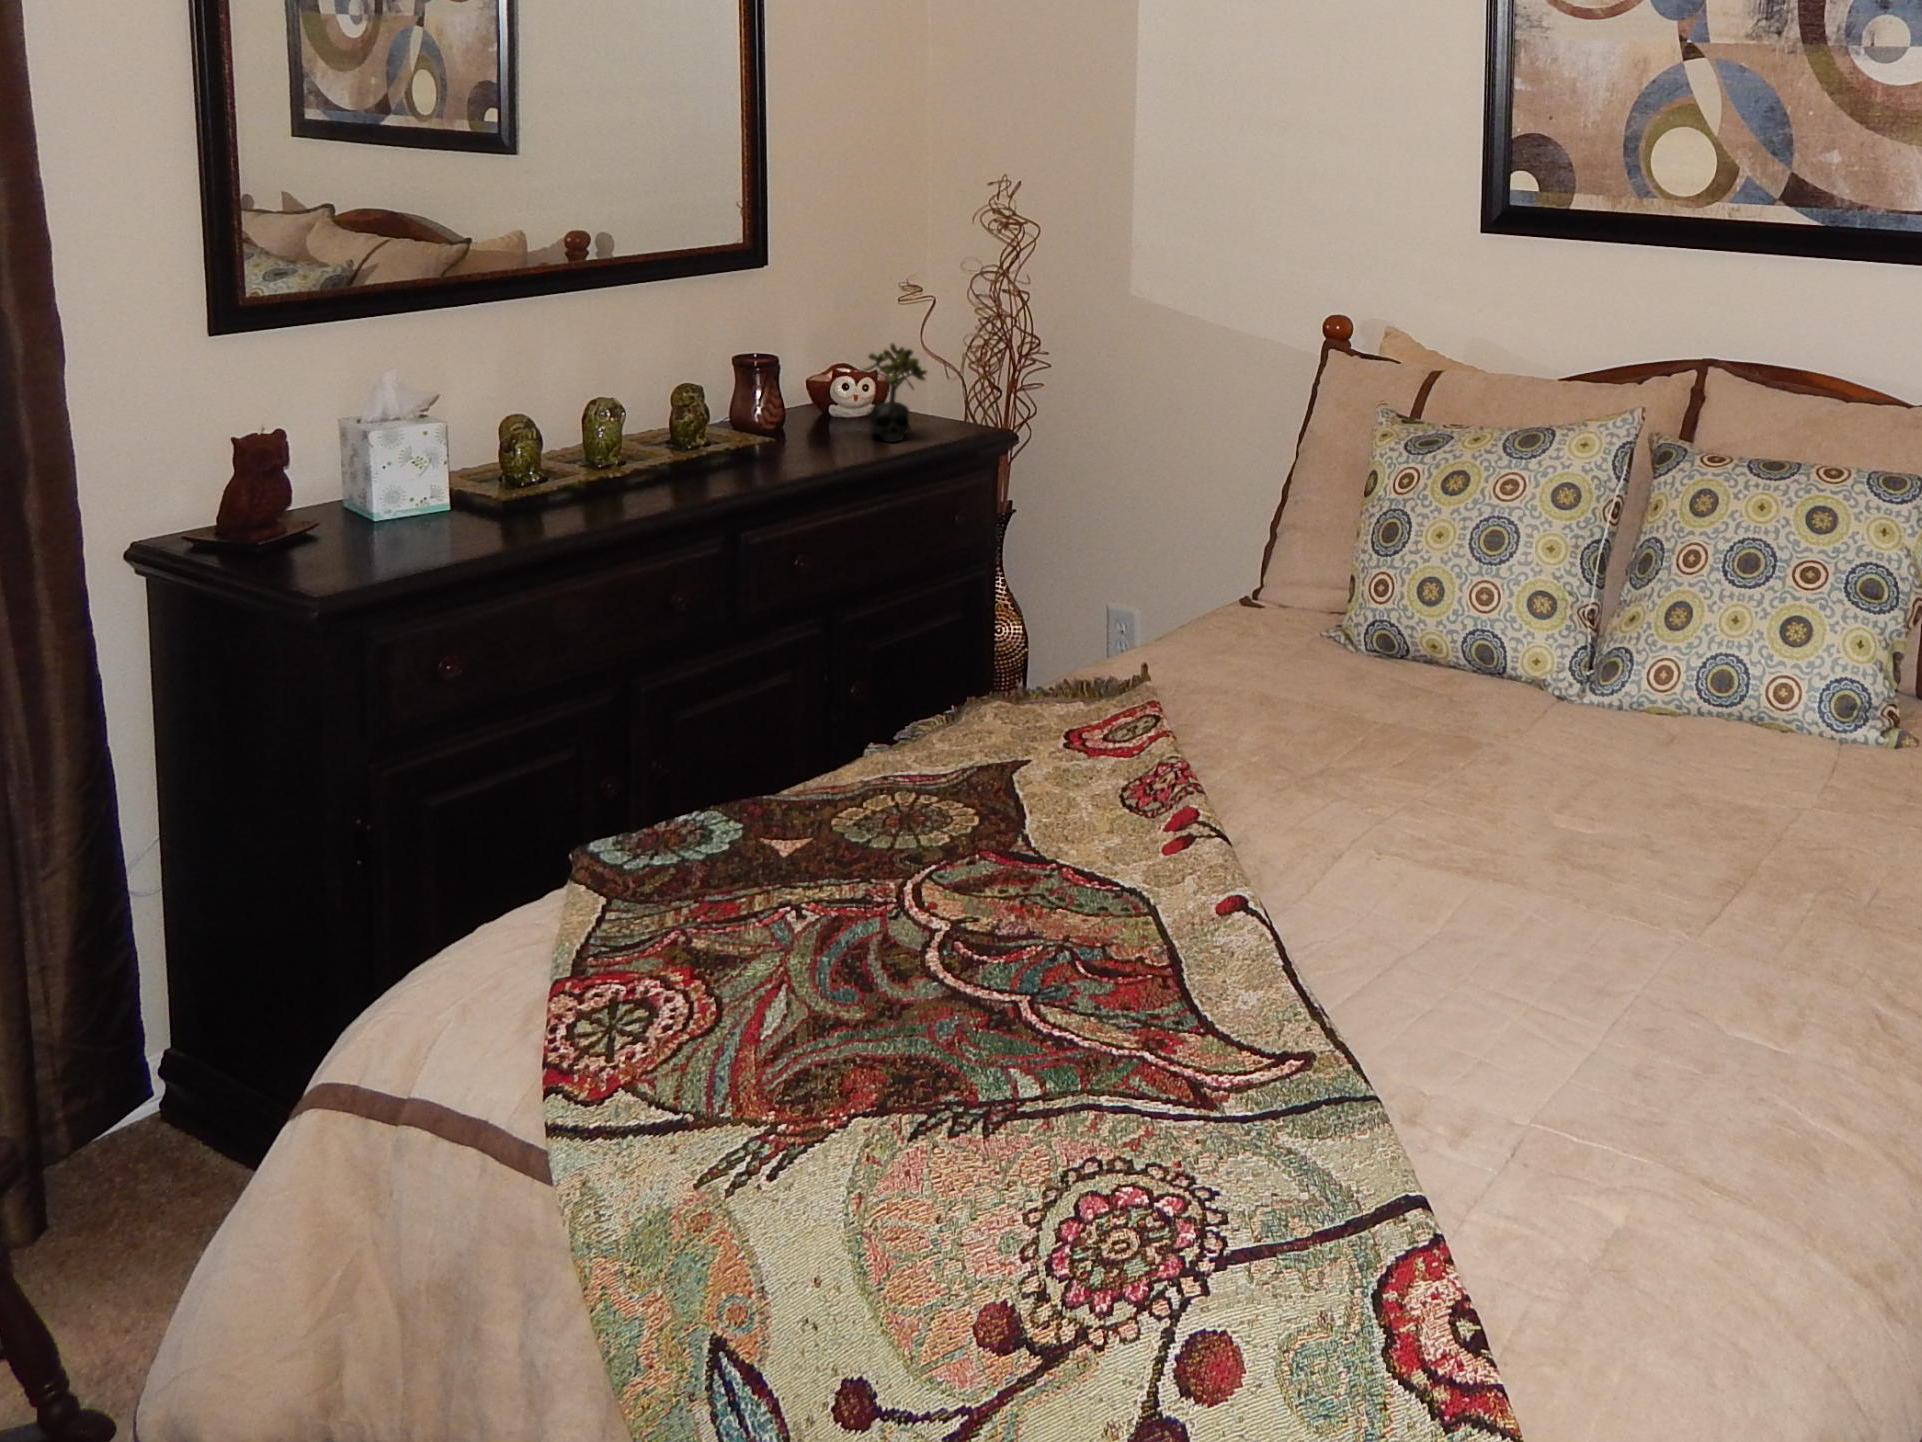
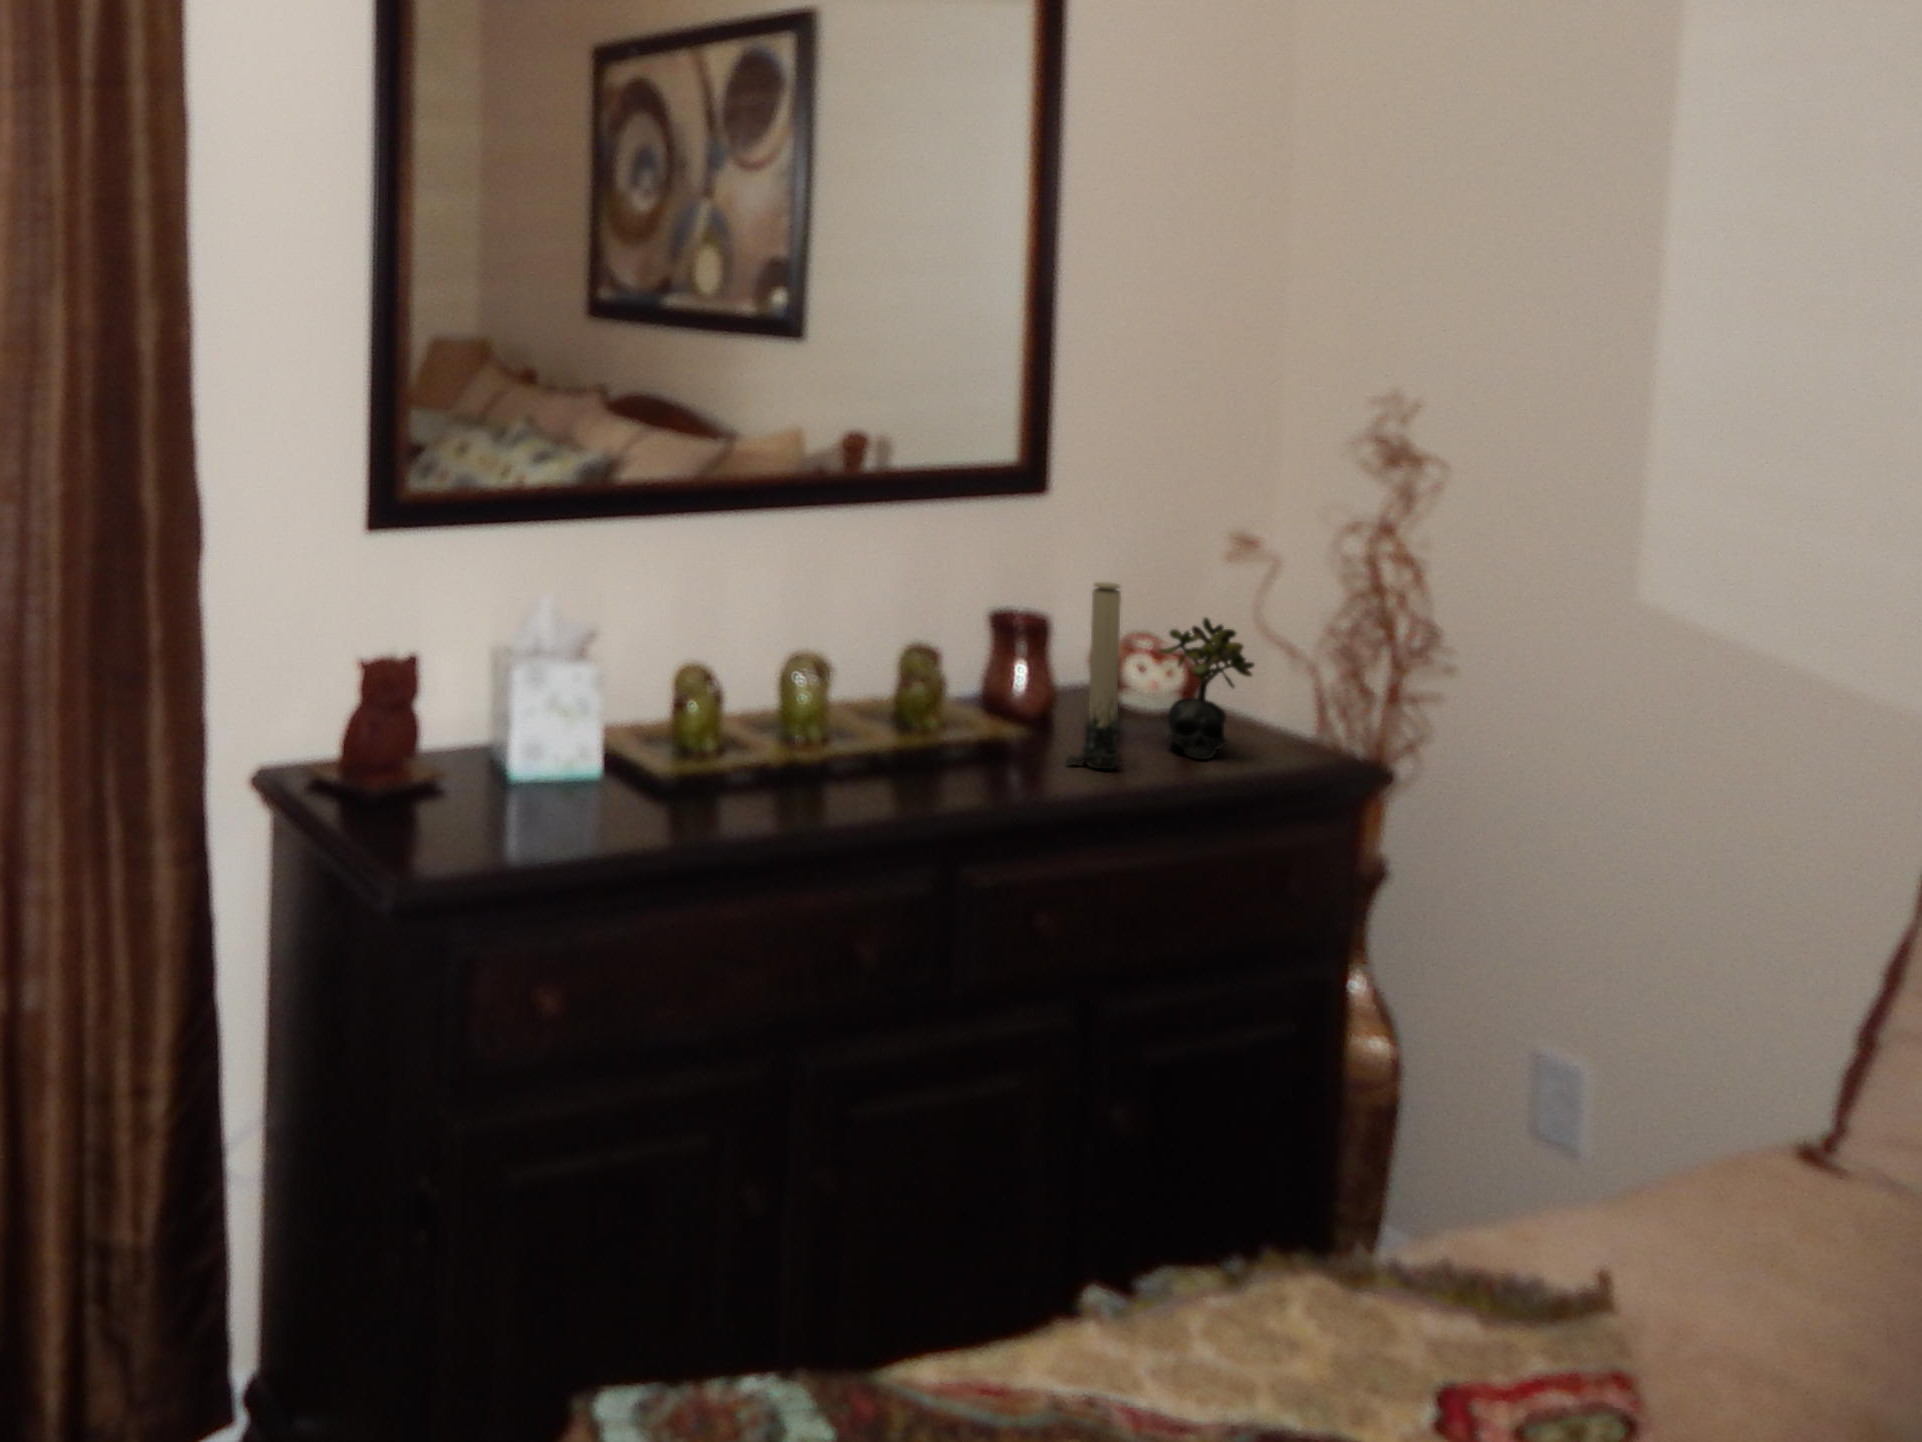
candle: none [804,322,844,457] -> present [1066,582,1121,769]

